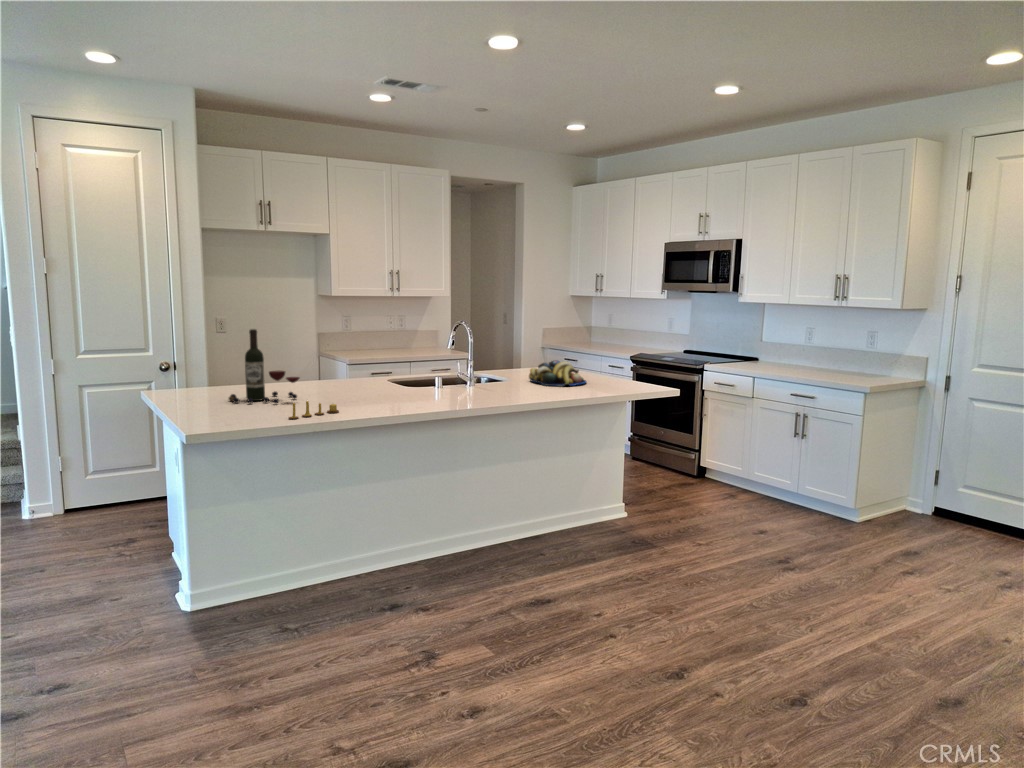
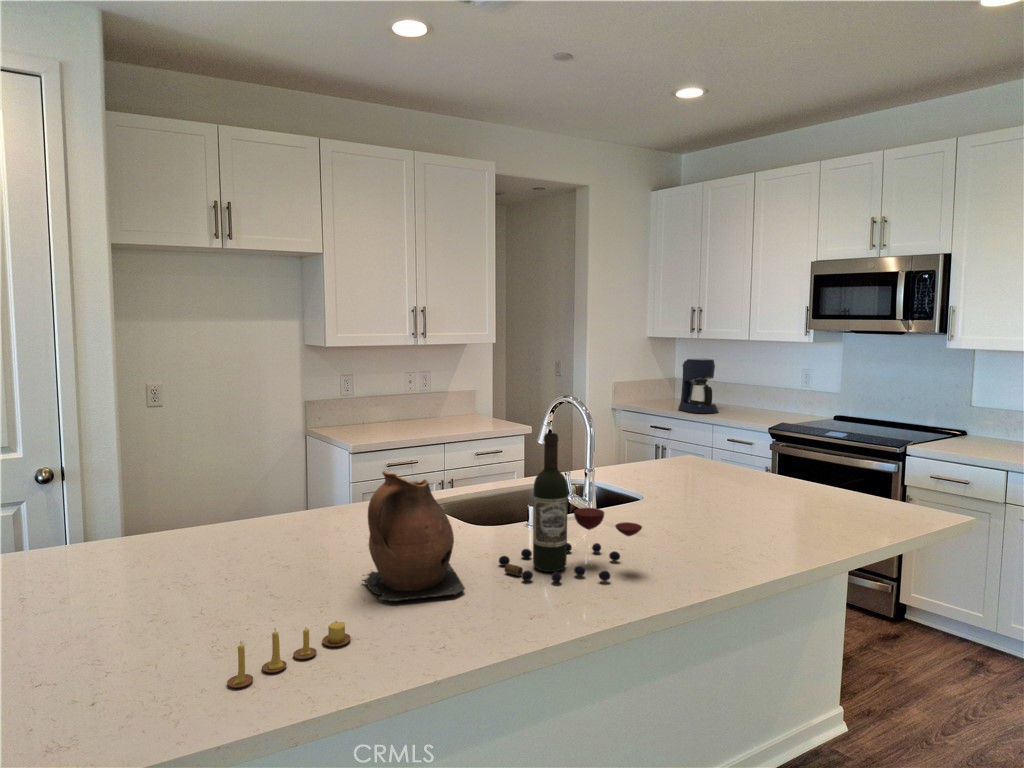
coffee maker: none [582,311,609,349] -> present [678,358,718,414]
wine bottle: present [229,329,299,403] -> present [499,433,642,582]
ceramic pitcher: none [346,345,394,404] -> present [362,471,465,601]
fruit bowl: present [529,360,586,386] -> none [672,458,776,513]

